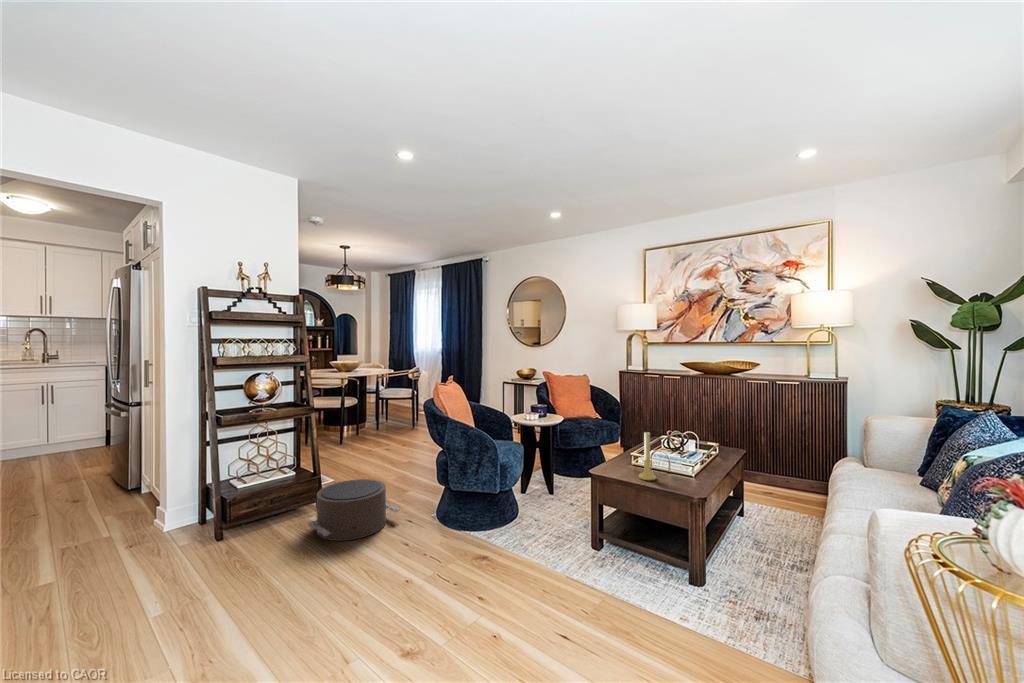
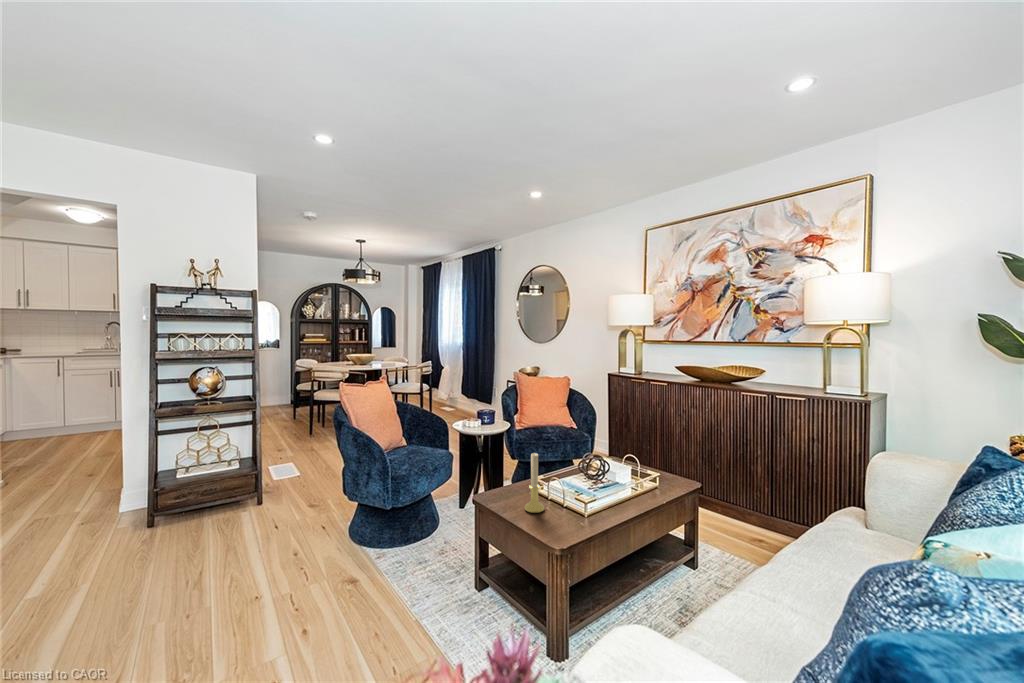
pouf: present [308,479,401,541] -> none [223,477,320,541]

